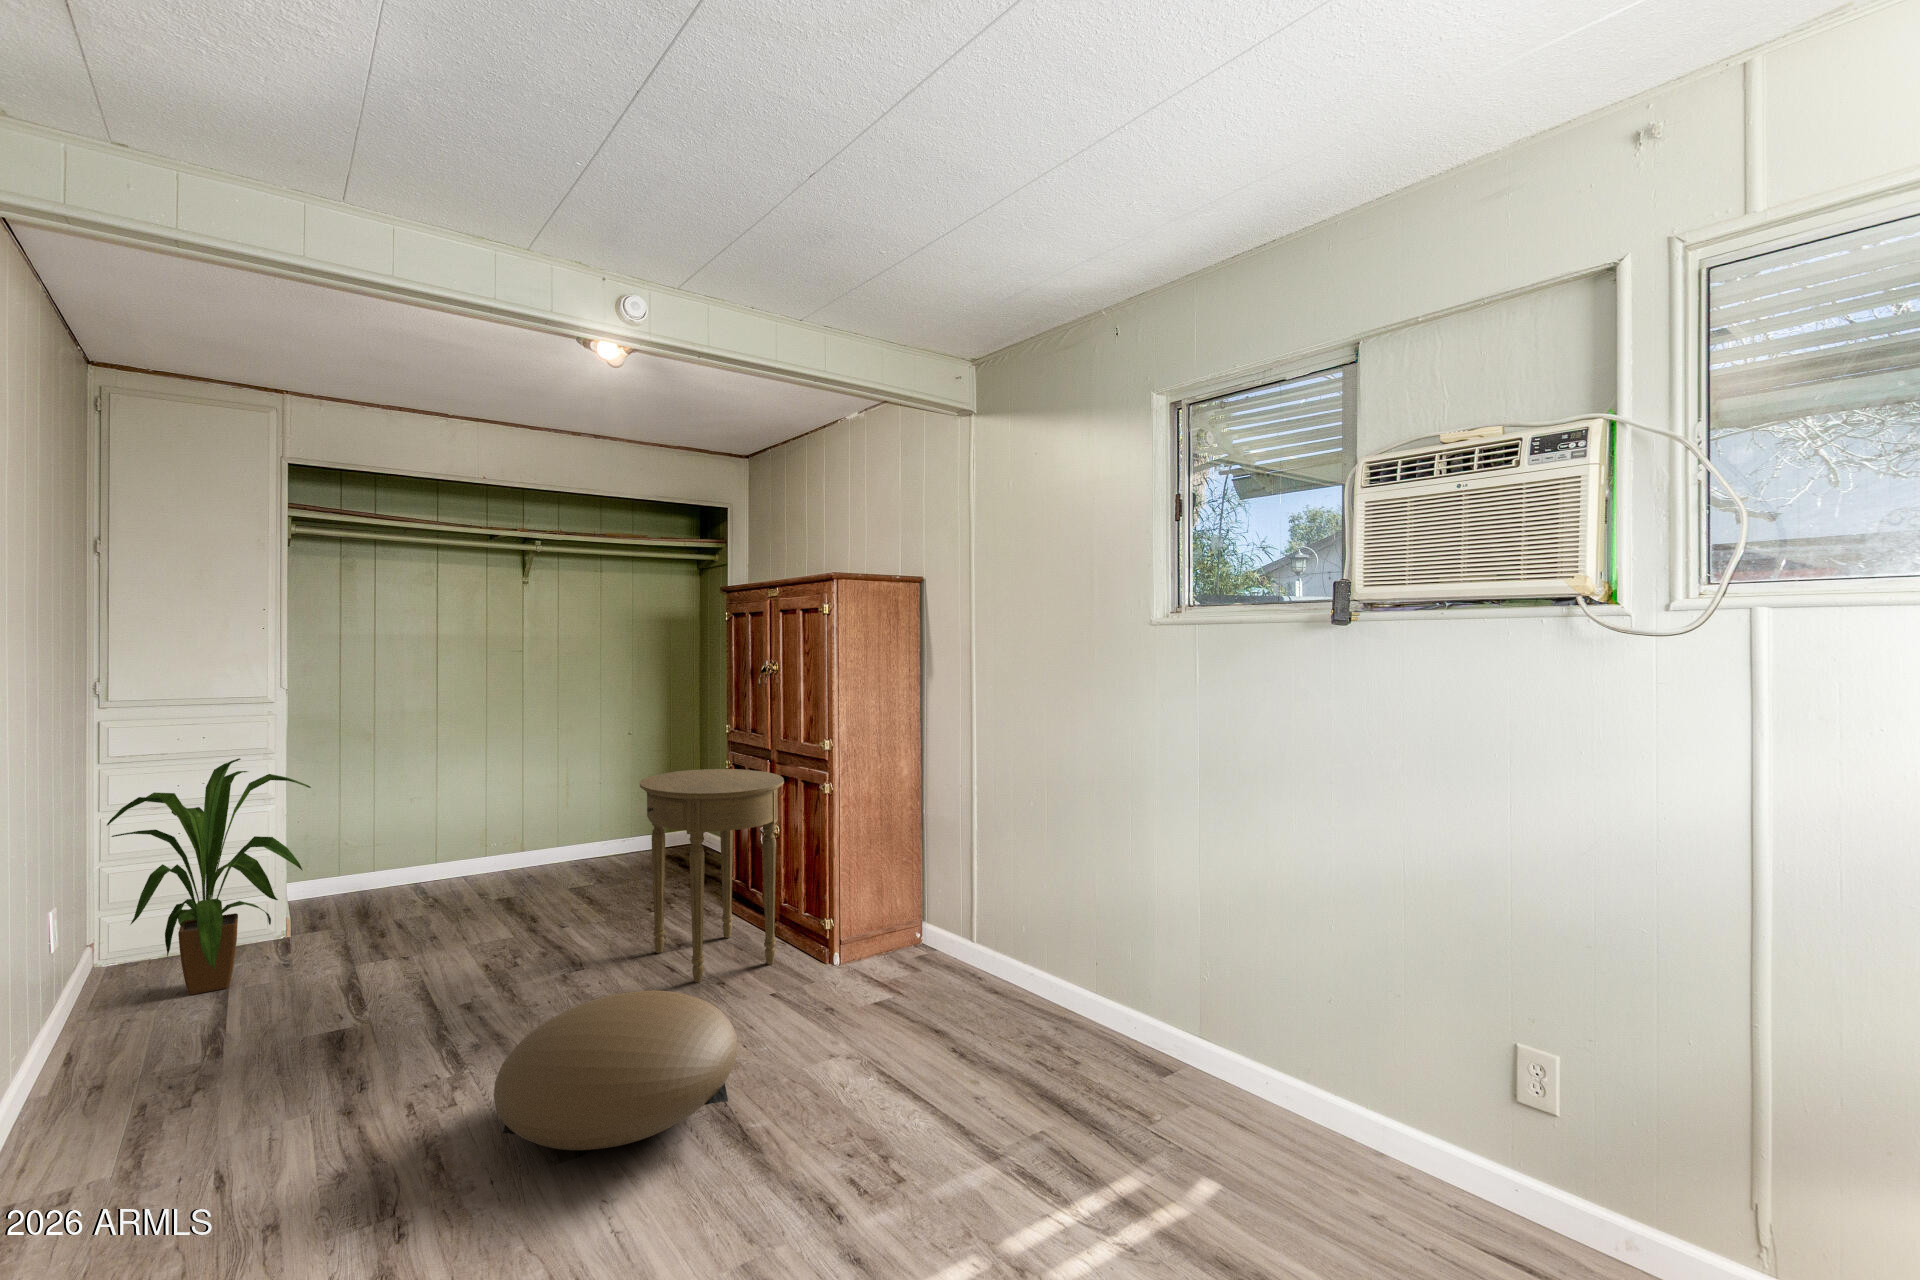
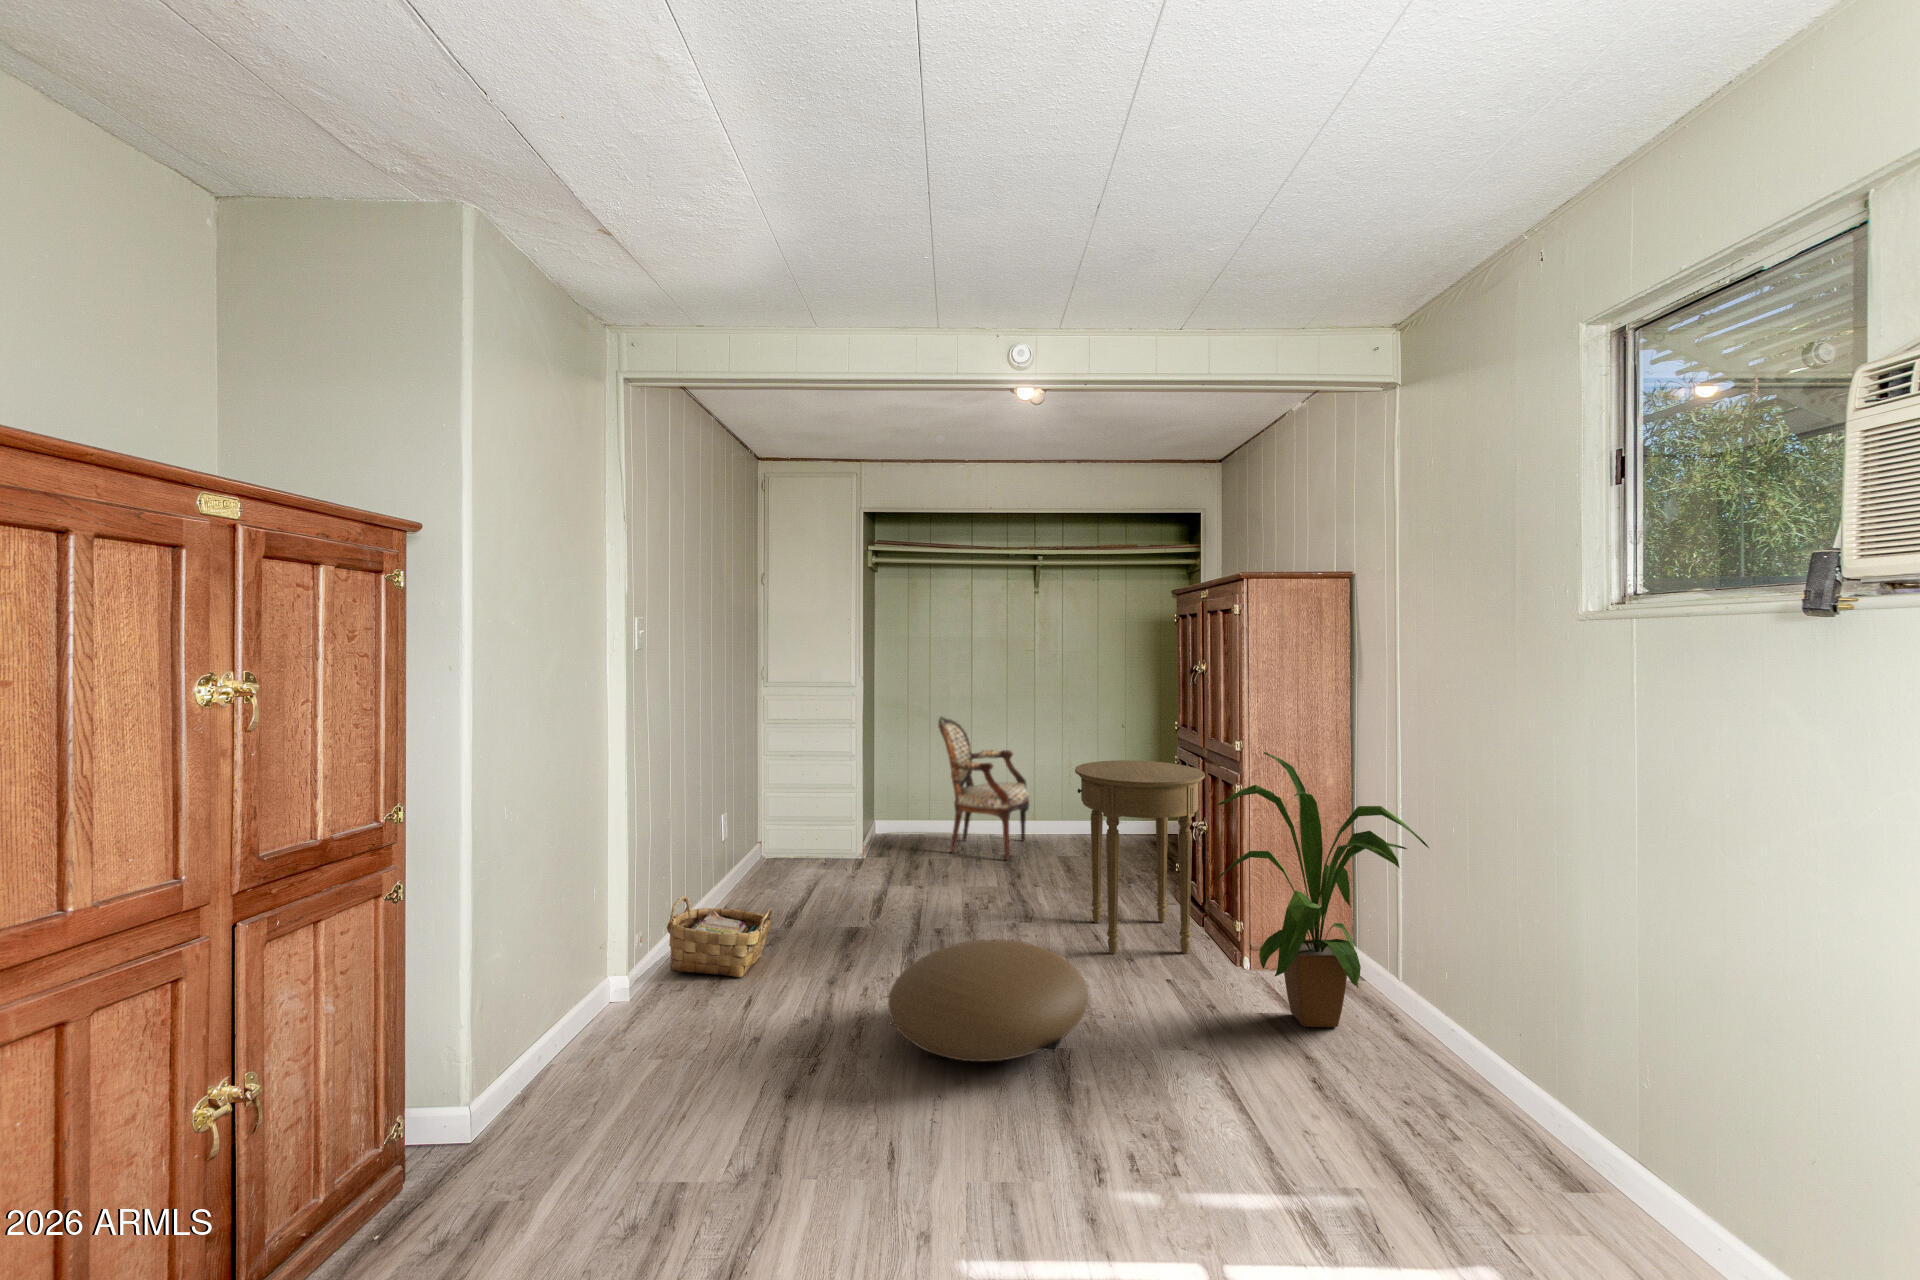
armchair: none [399,737,526,908] -> present [938,717,1029,861]
house plant: present [107,758,311,995] -> present [1217,752,1429,1027]
woven basket: none [31,1032,234,1172] -> present [667,896,772,977]

